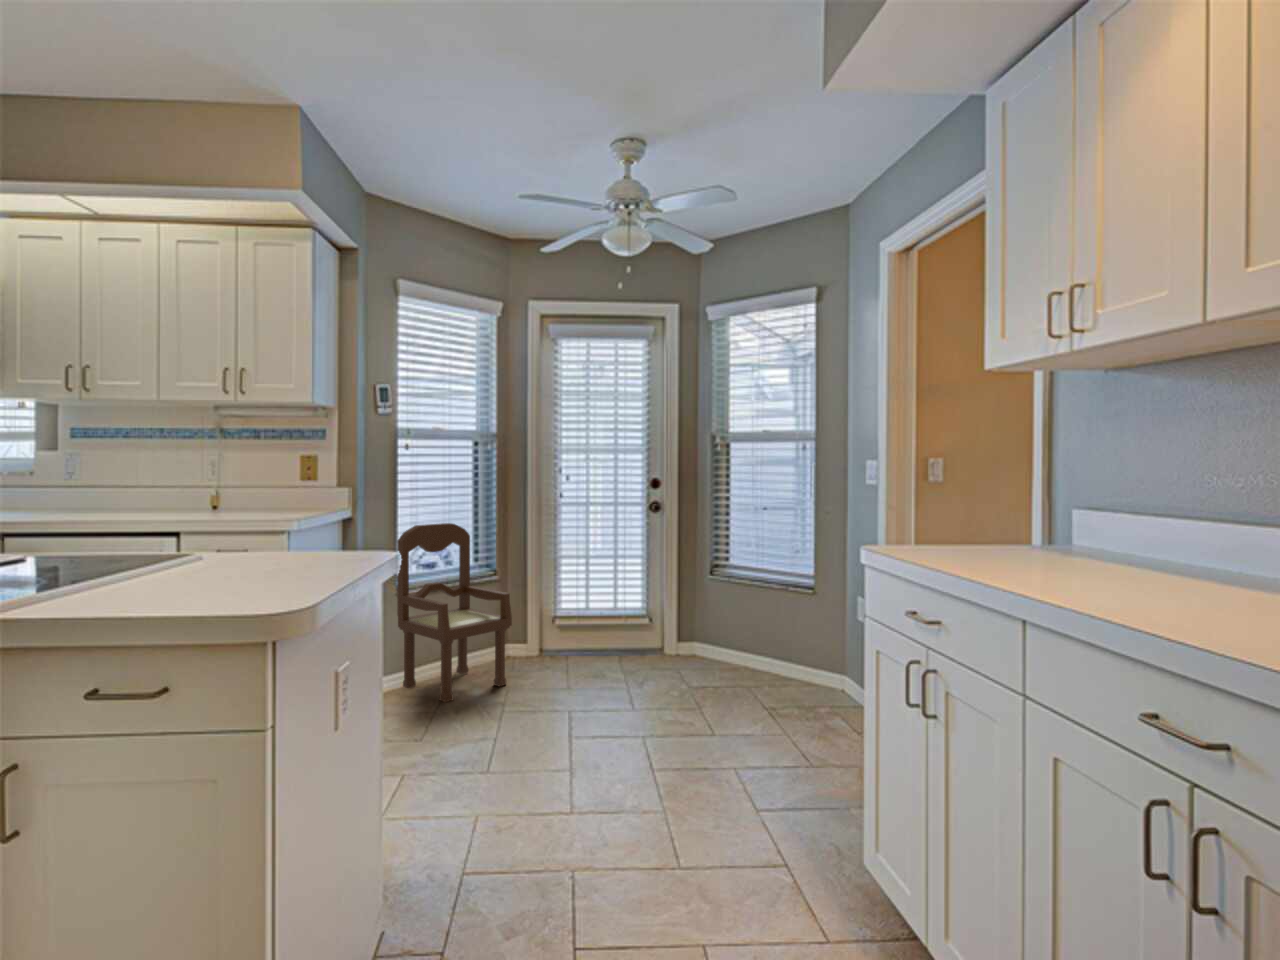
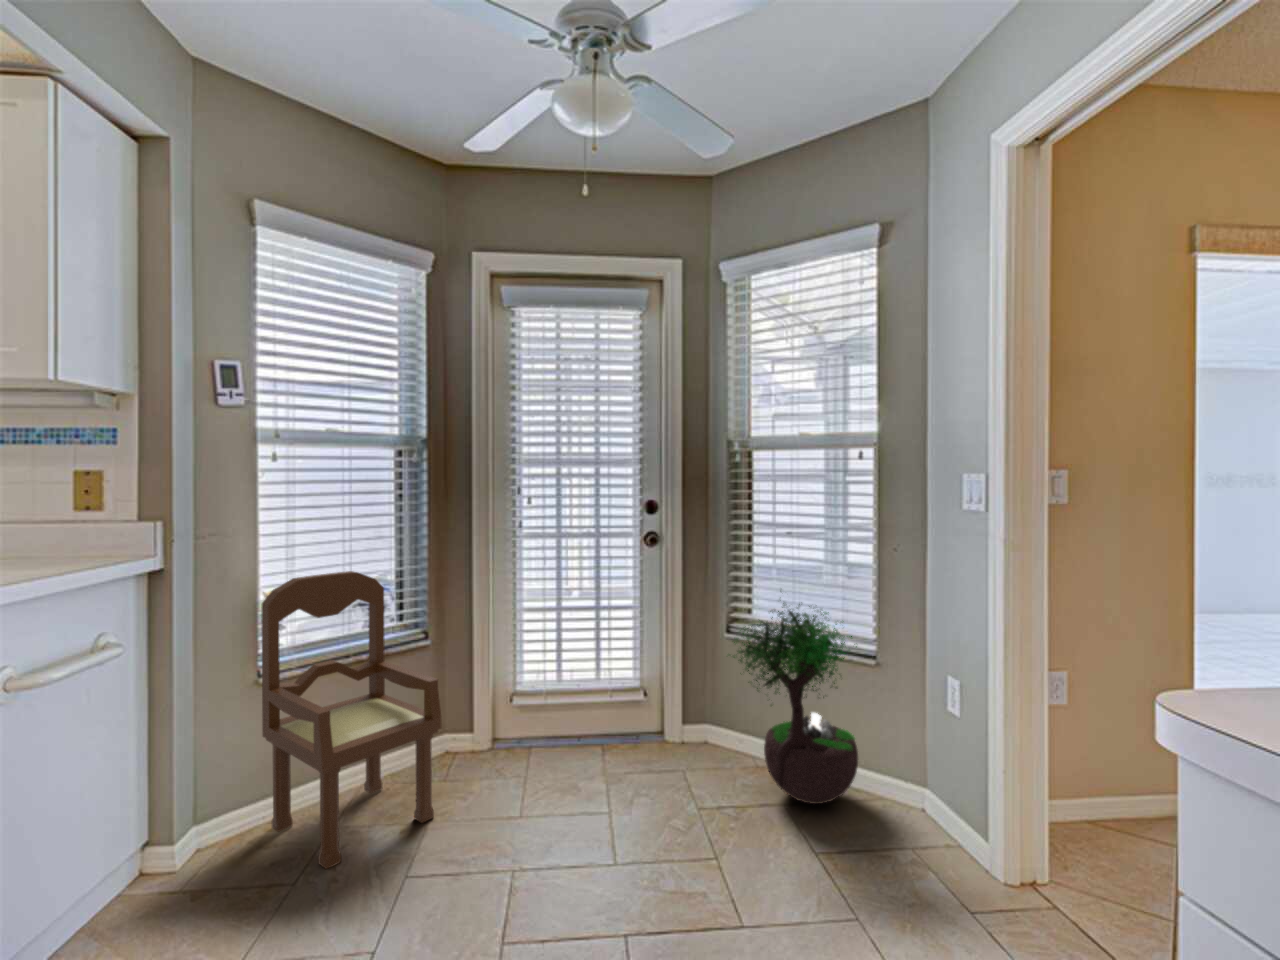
potted tree: none [702,536,792,683] -> present [733,603,858,804]

